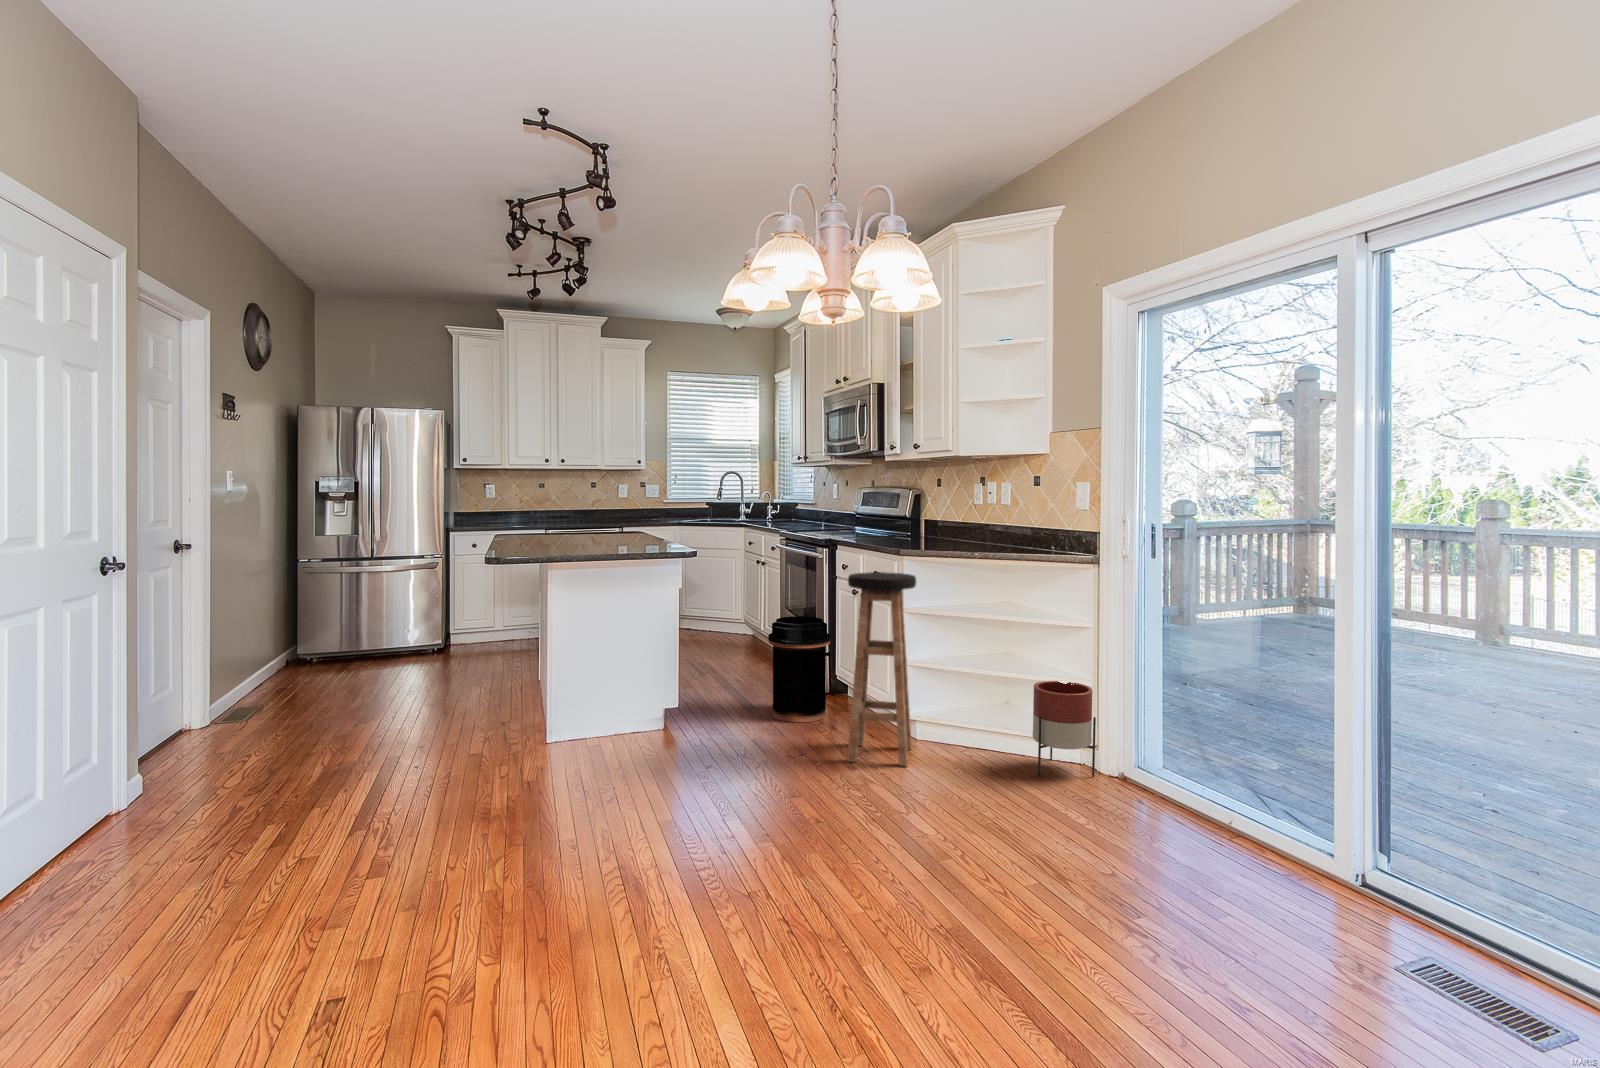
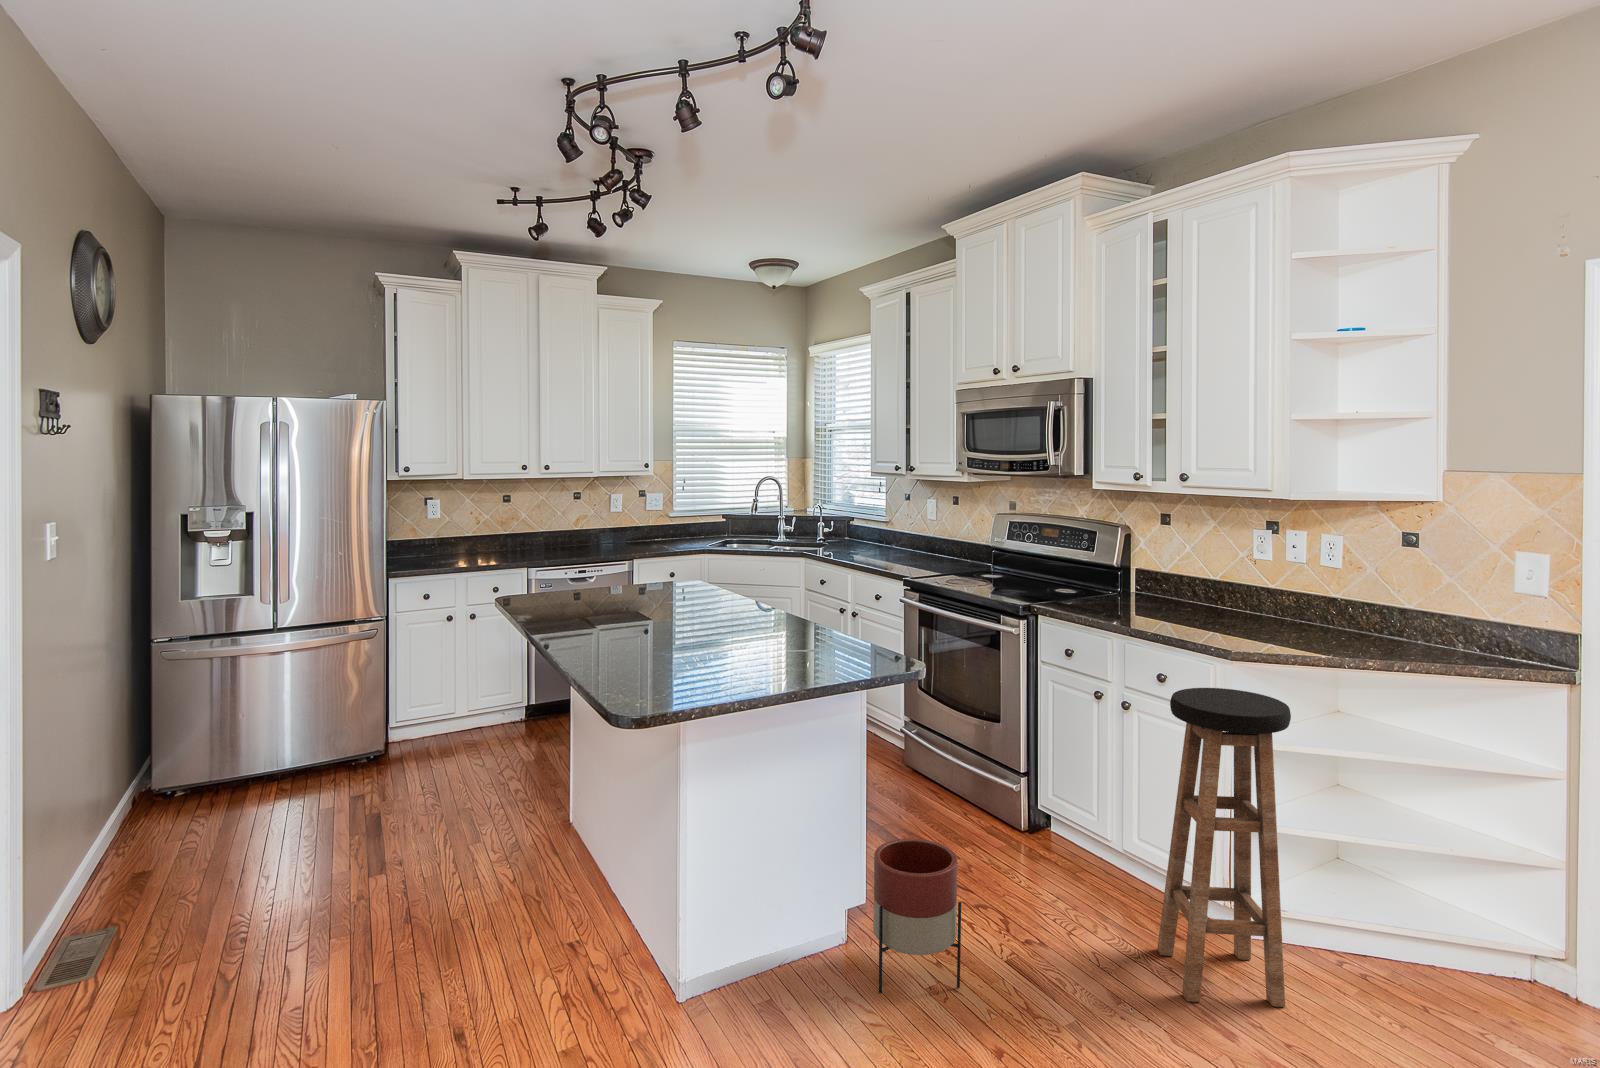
trash can: present [768,616,831,722] -> none [970,730,1067,901]
planter: present [1033,681,1096,777] -> present [873,838,961,993]

